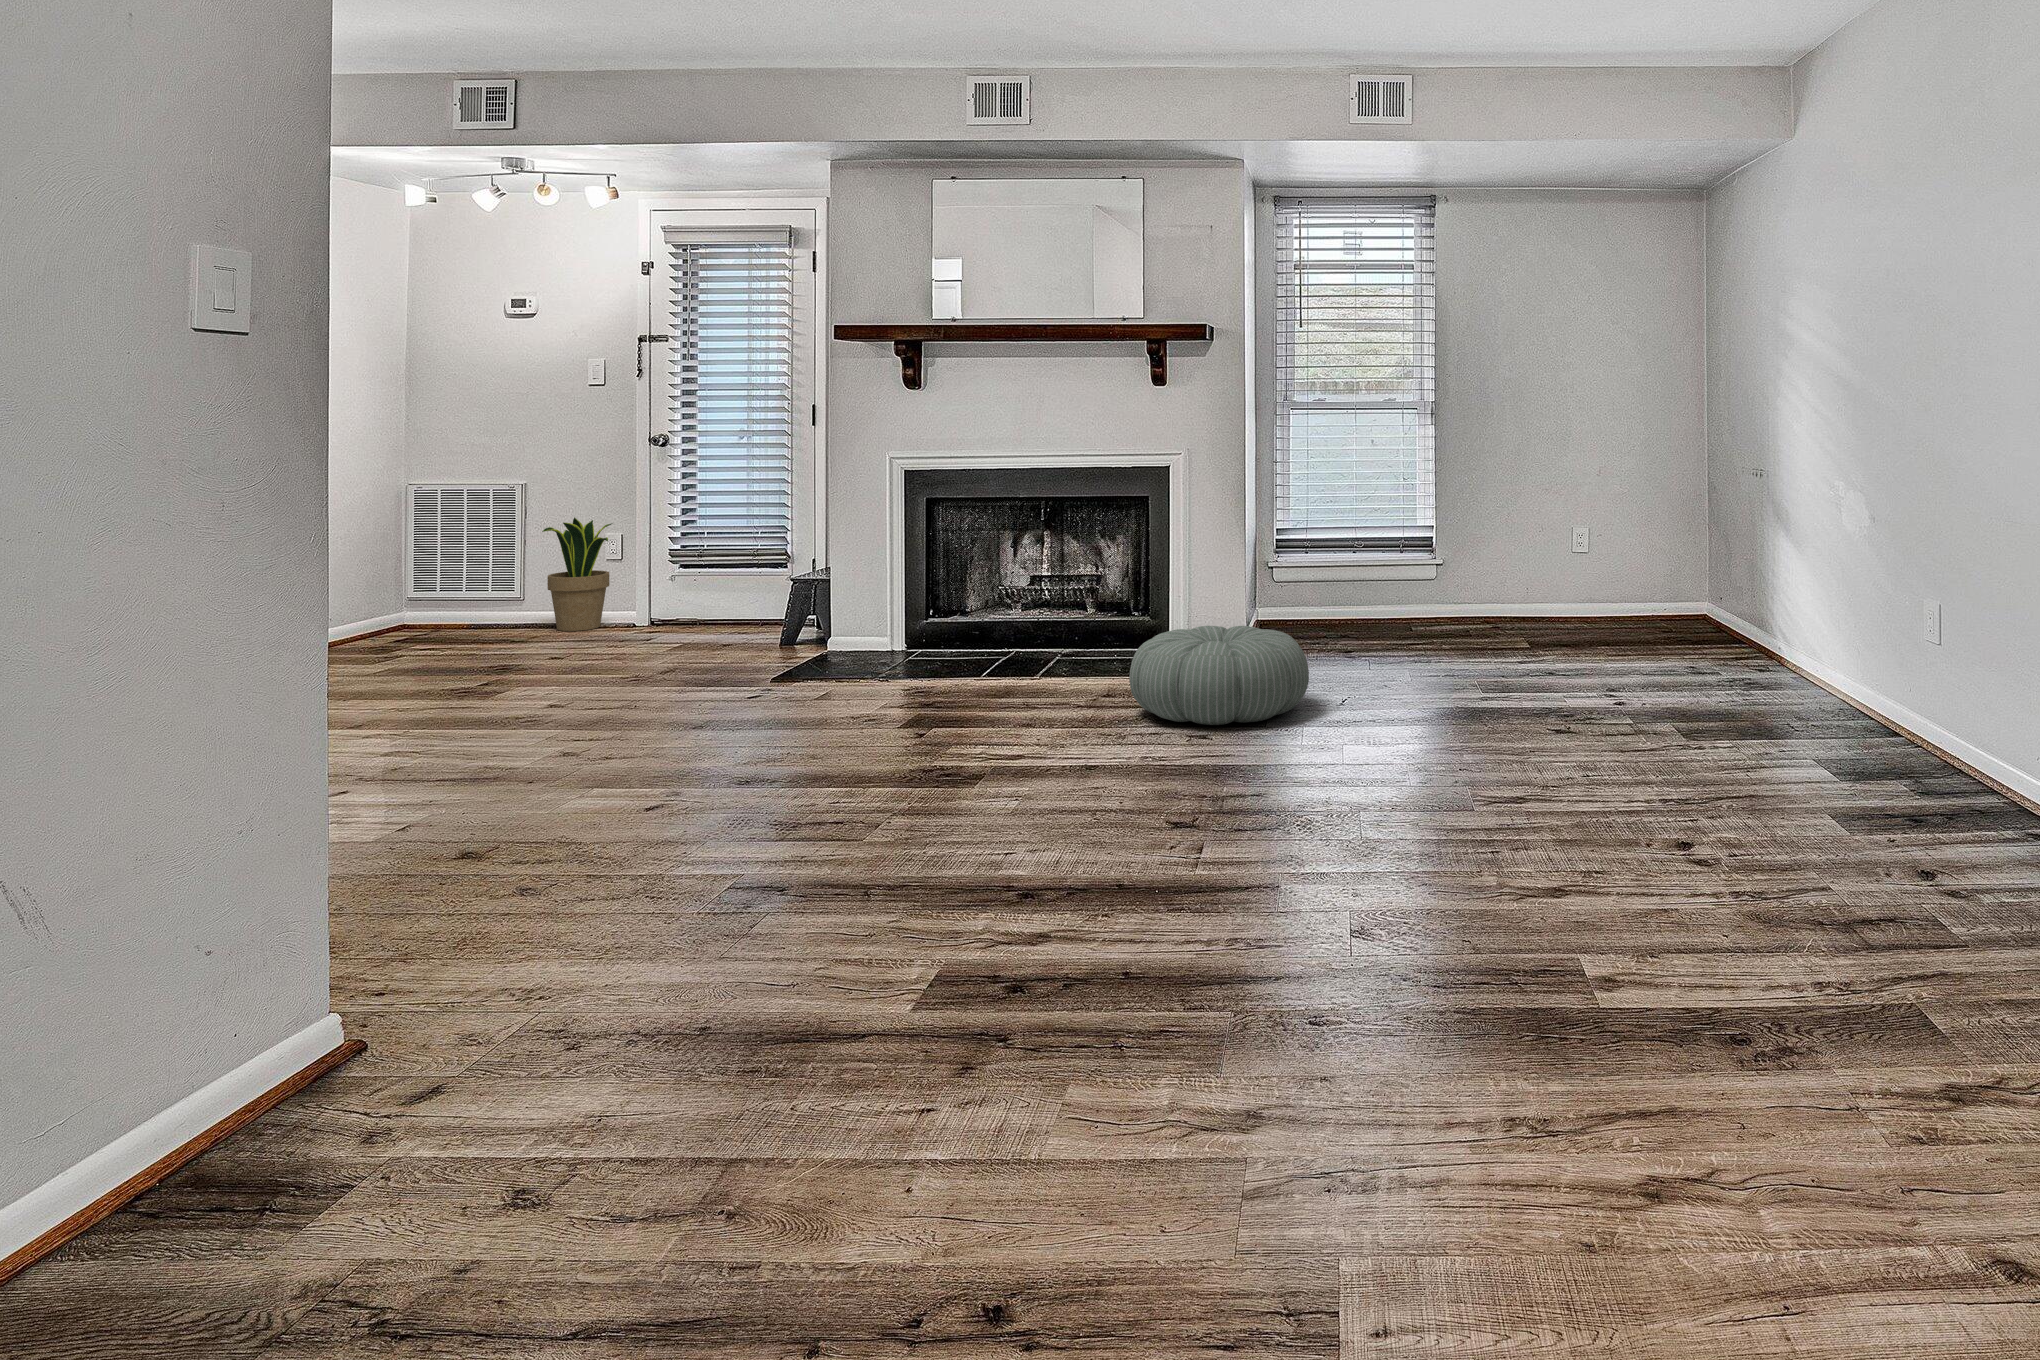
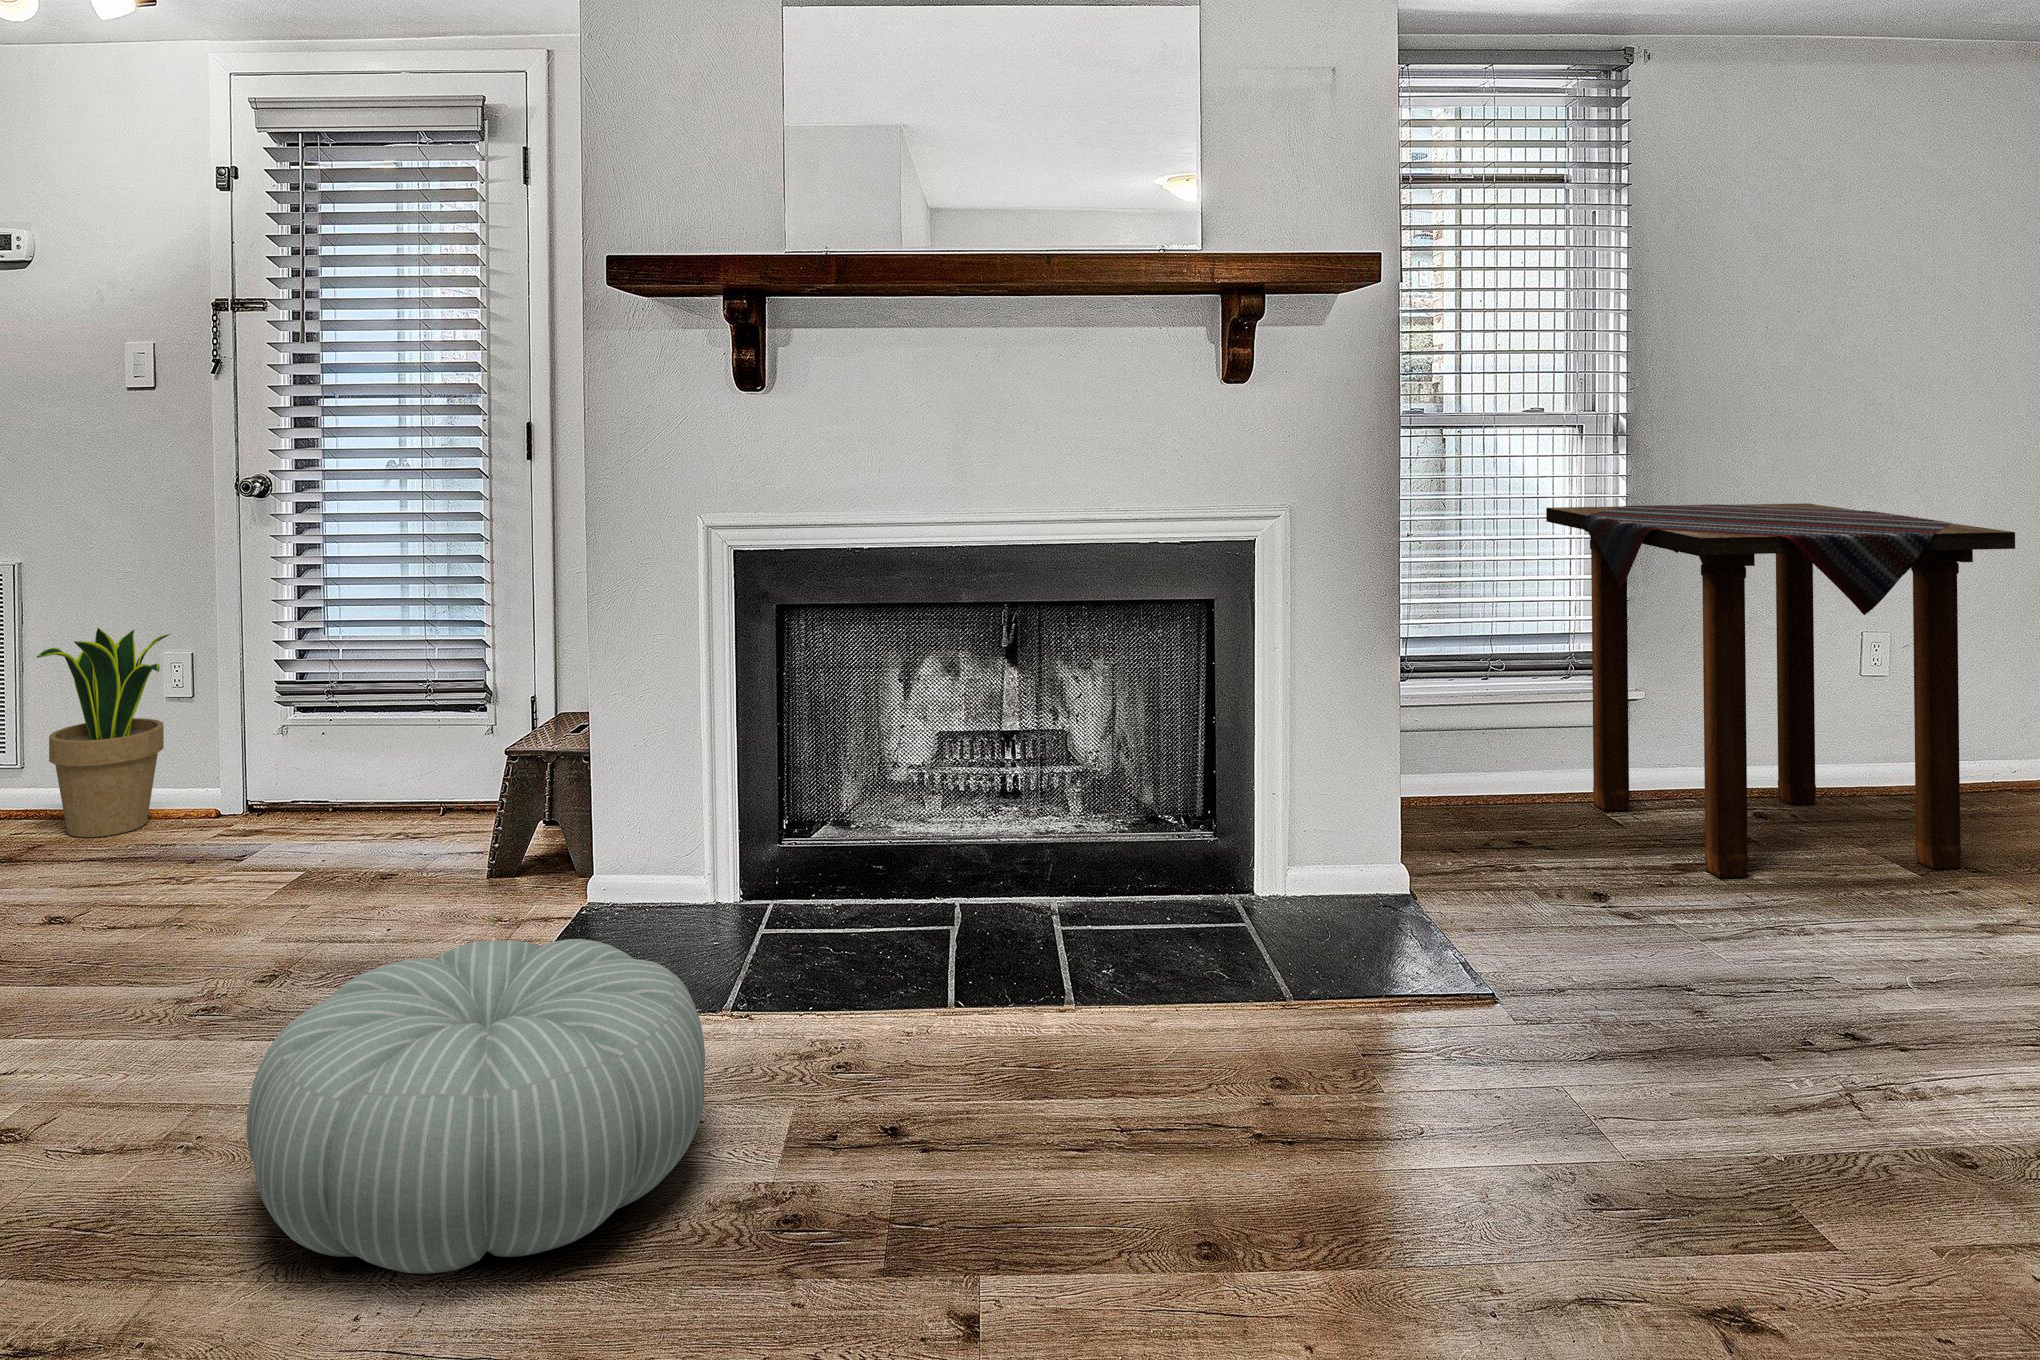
side table: none [1387,459,1576,648] -> present [1546,503,2015,879]
pouf: present [1129,626,1309,725] -> present [247,939,705,1273]

